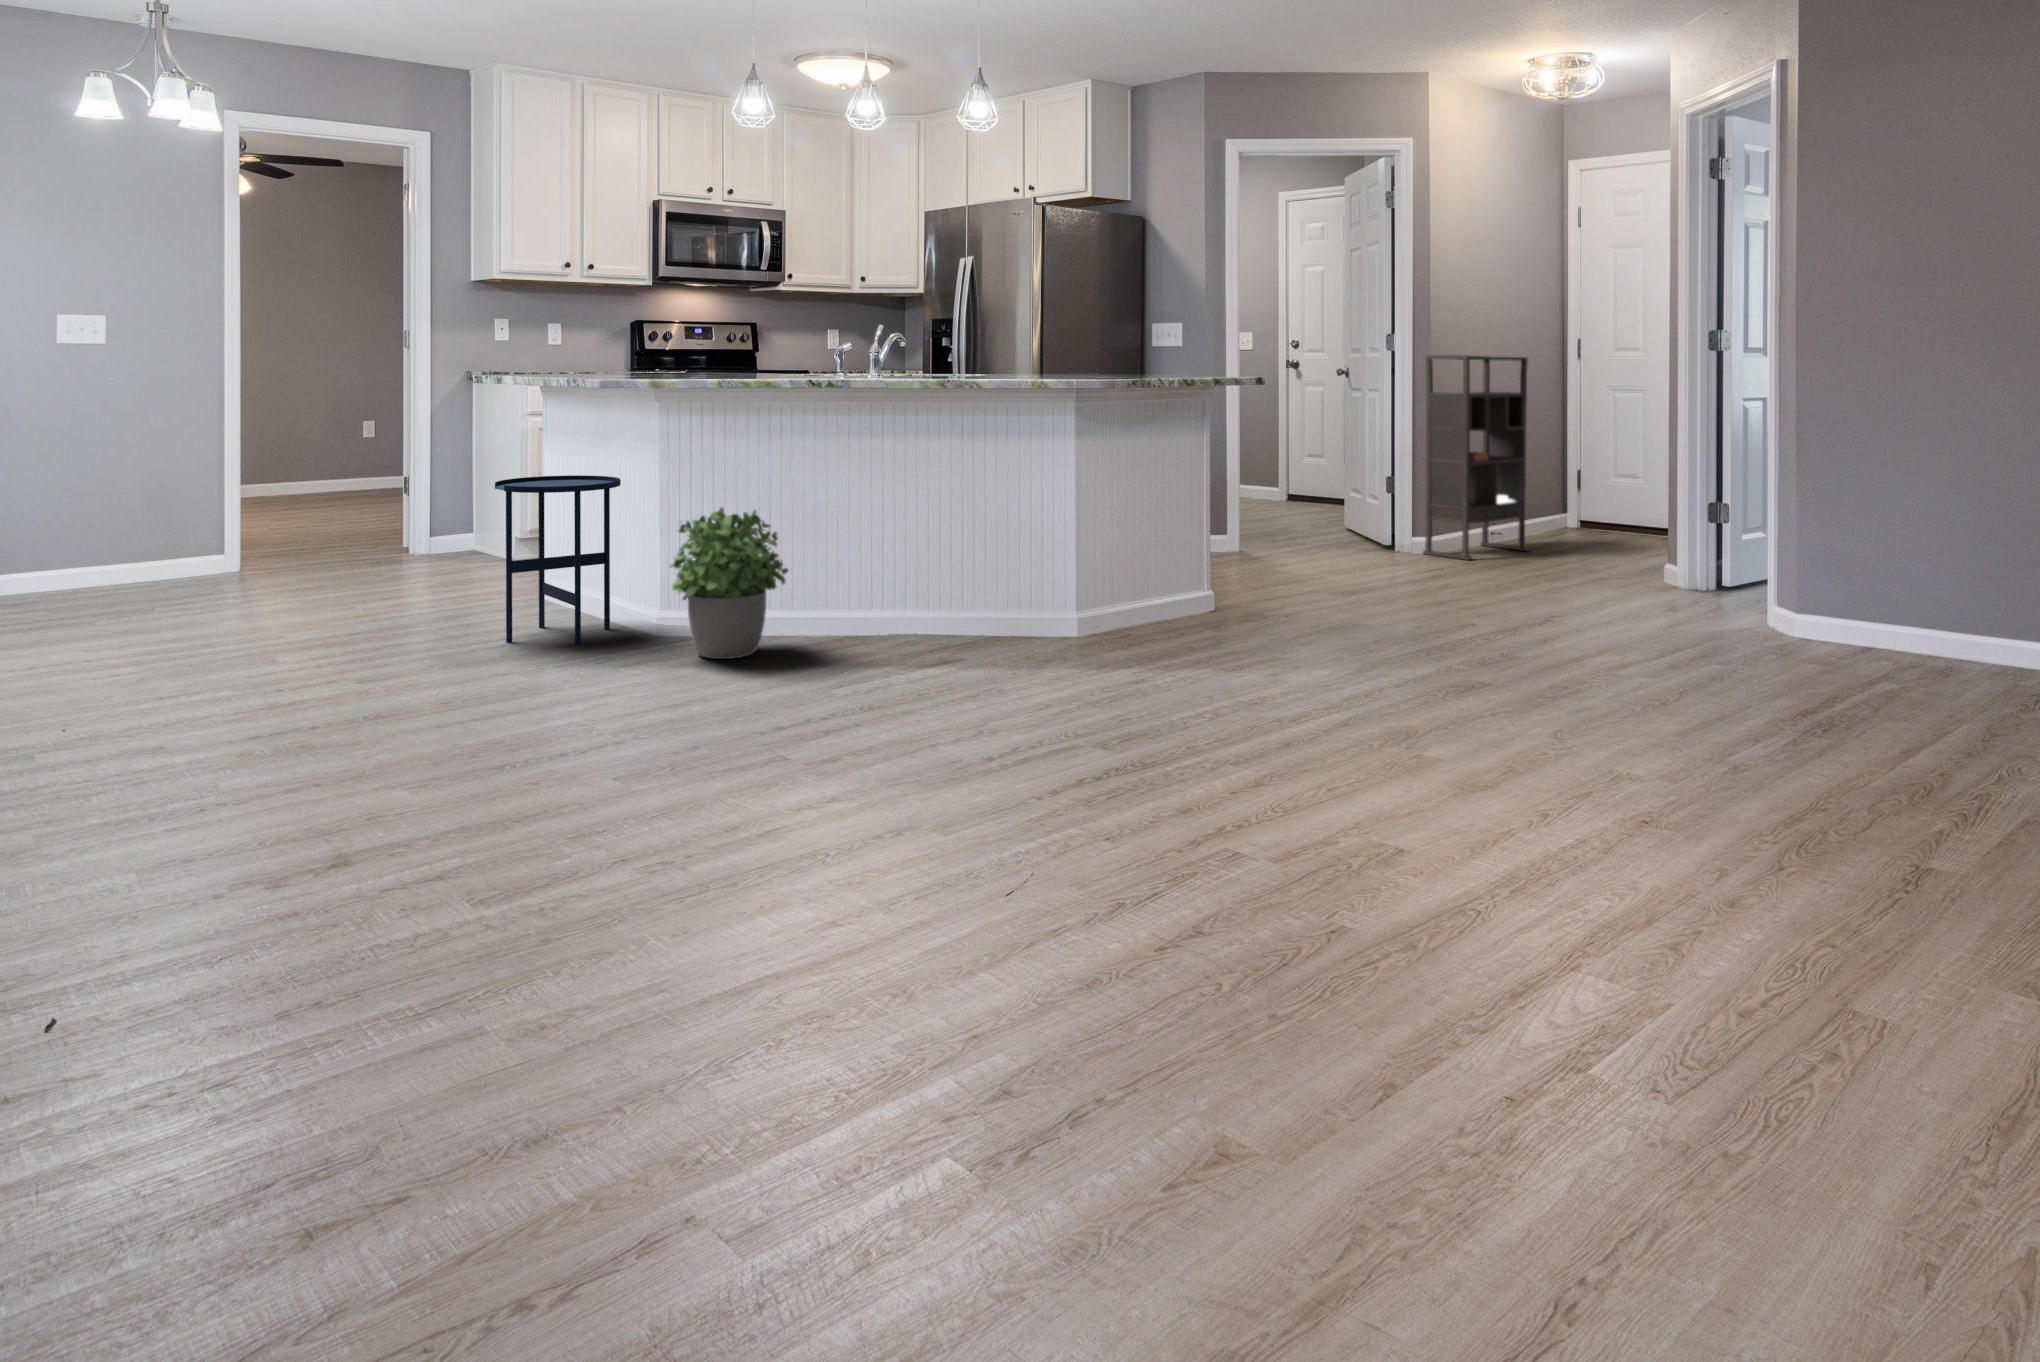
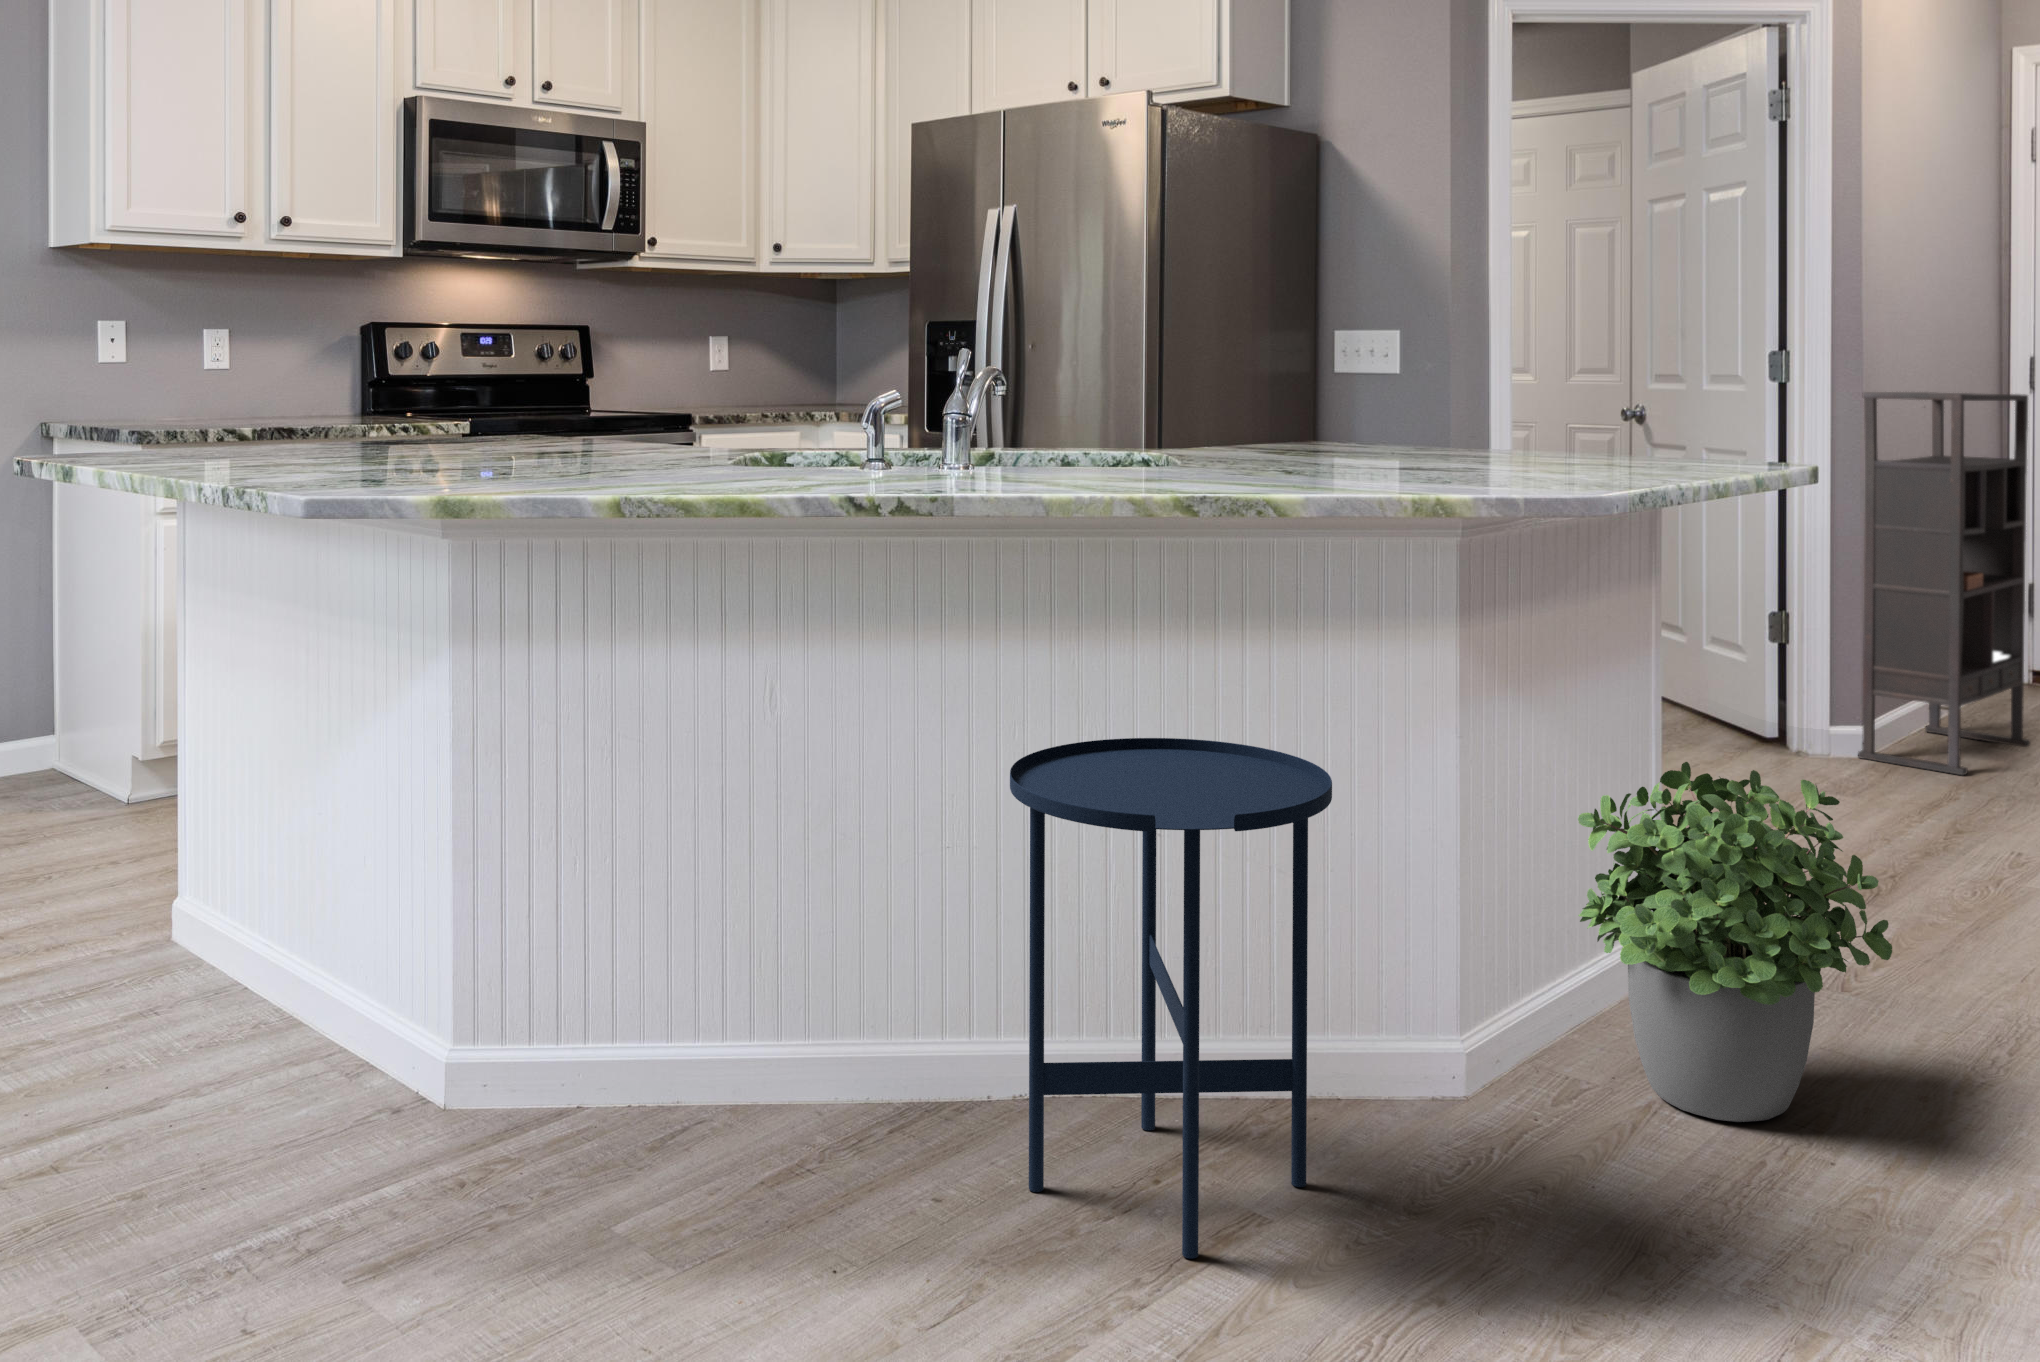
side table: present [495,475,621,643] -> present [1010,738,1332,1259]
potted plant: present [671,508,788,659] -> present [1578,762,1892,1122]

